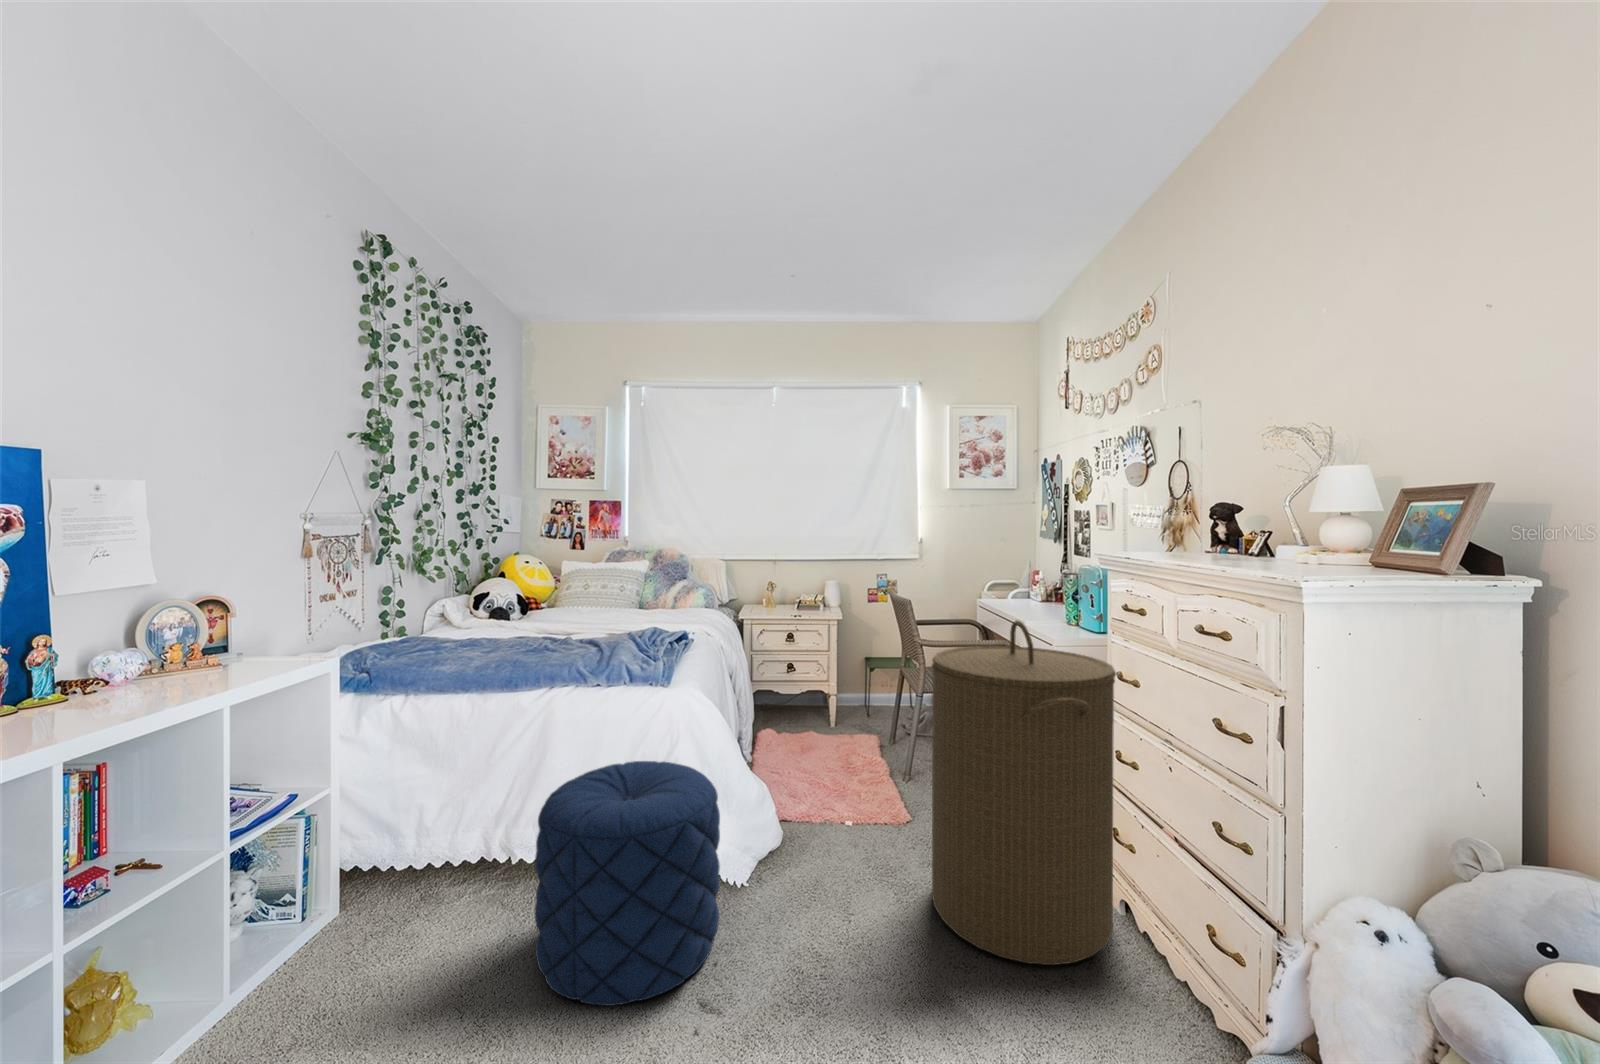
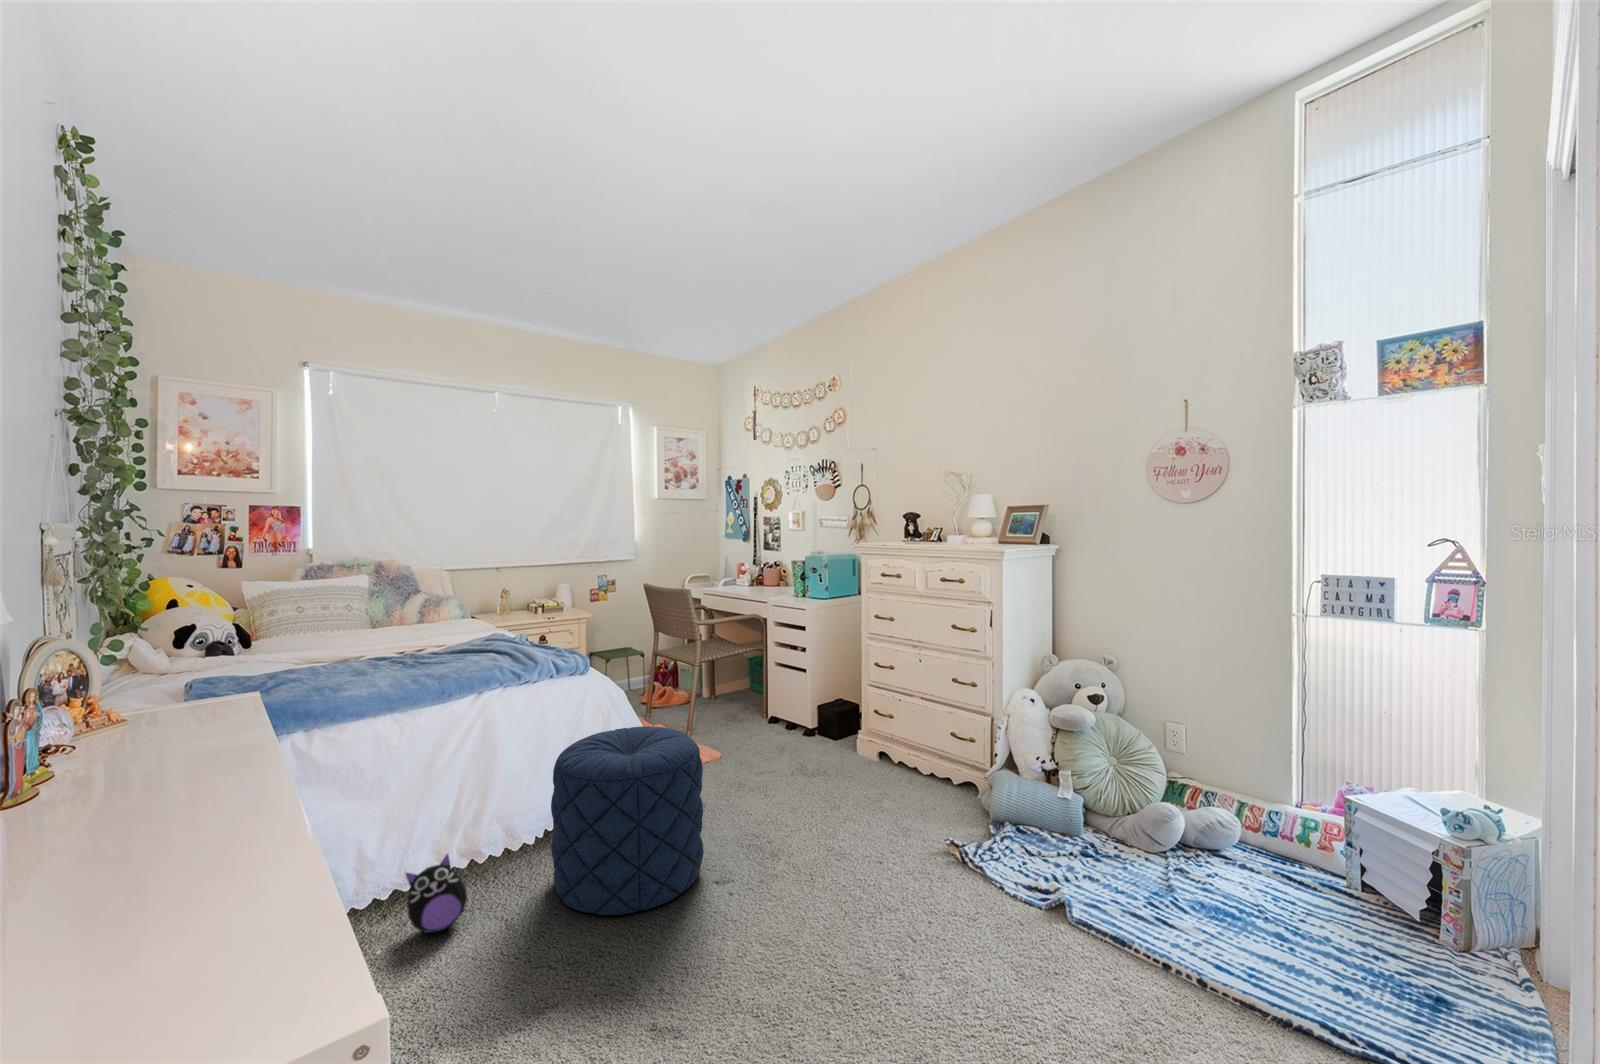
laundry hamper: present [932,620,1116,965] -> none [780,588,894,794]
plush toy: none [429,846,495,923] -> present [406,854,471,933]

